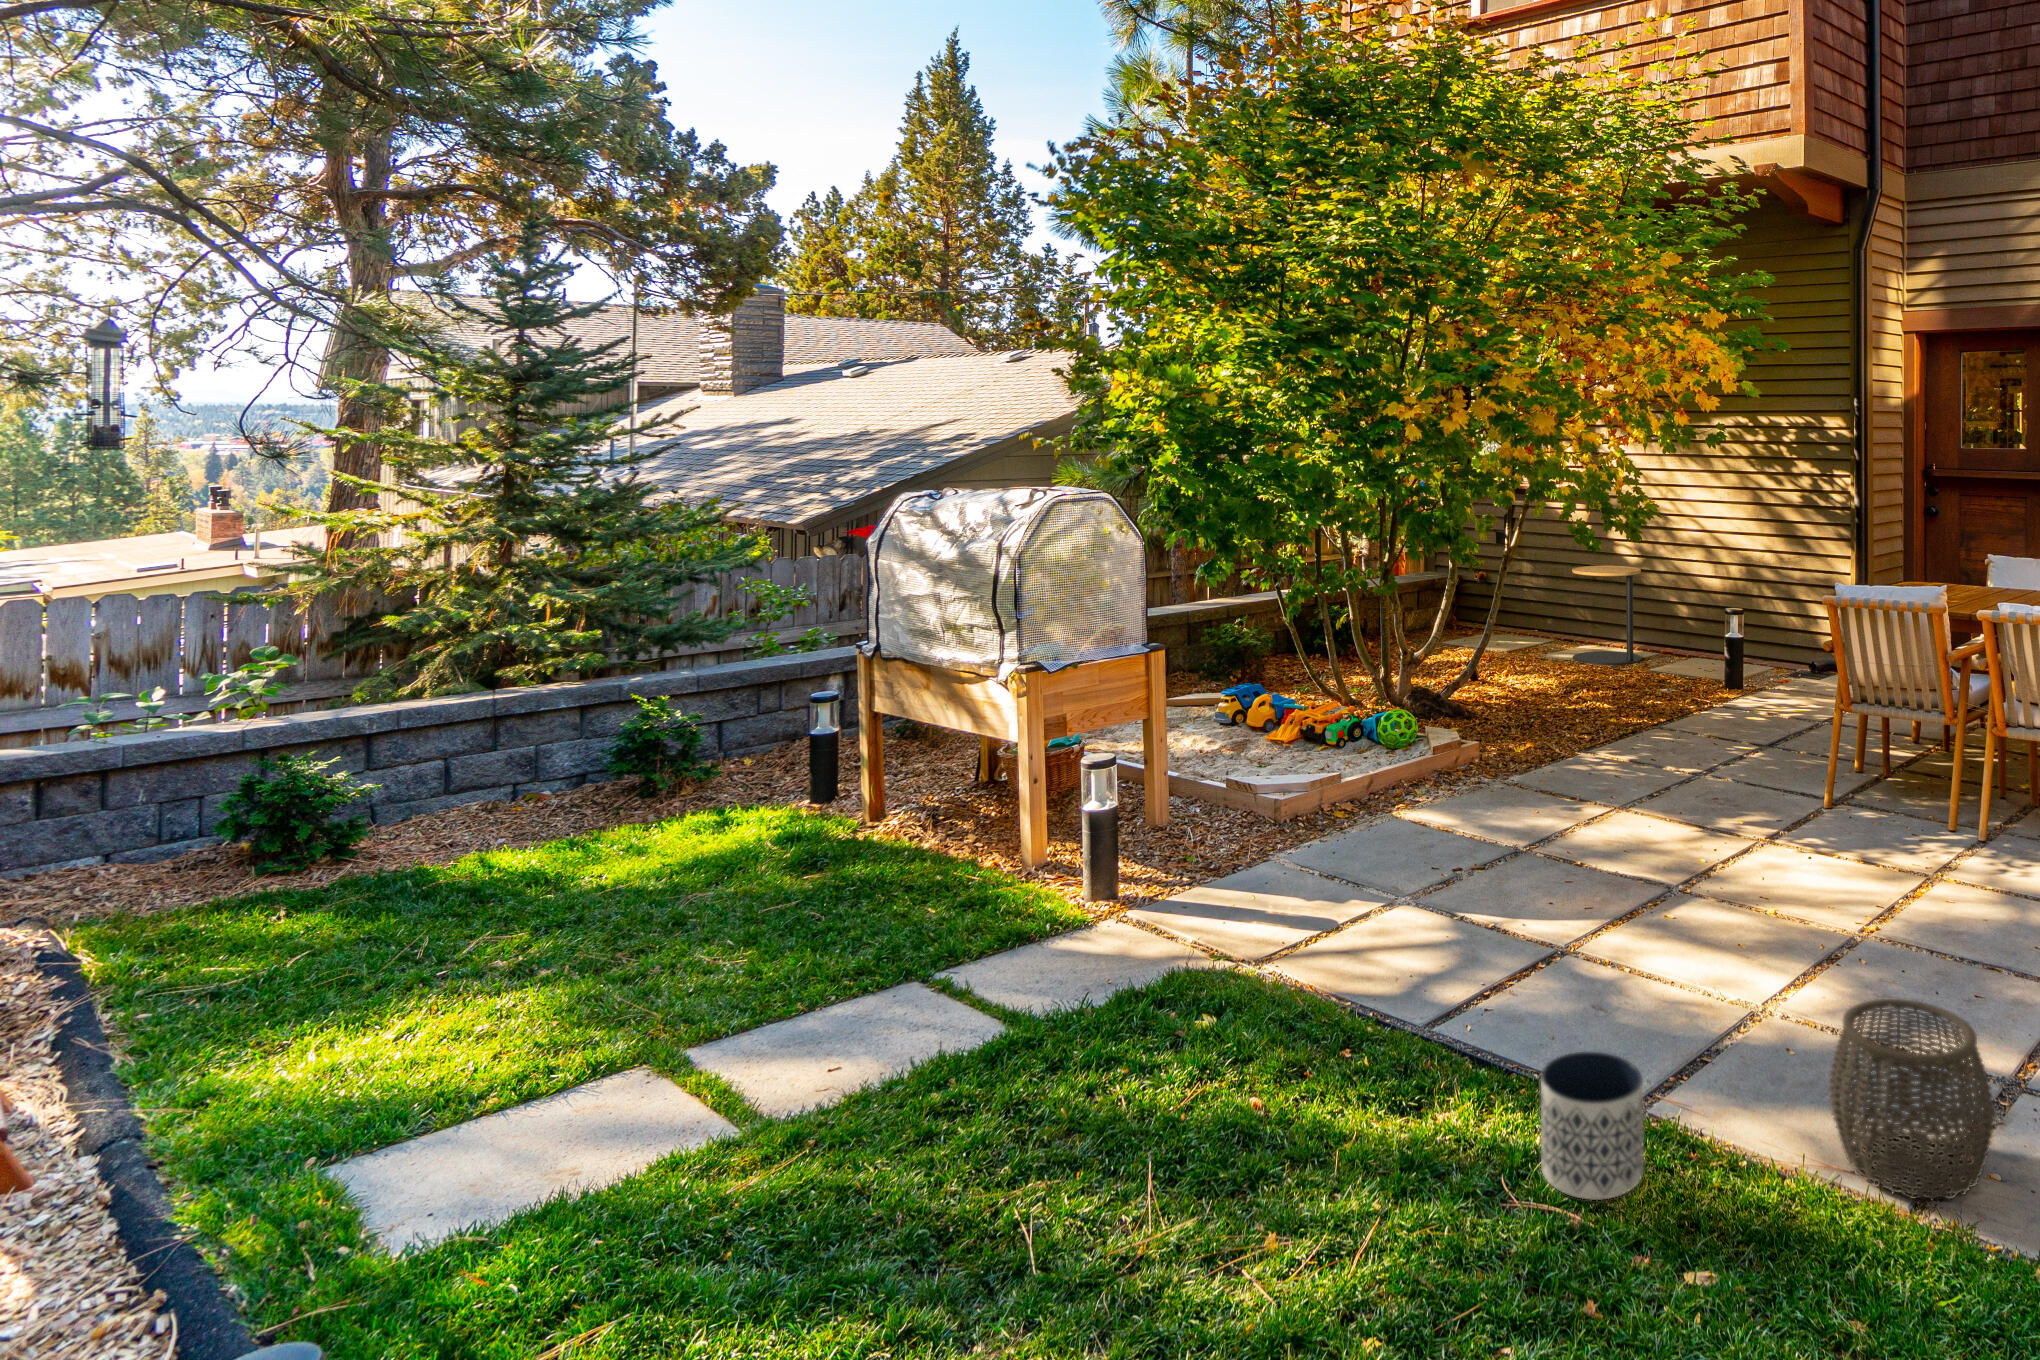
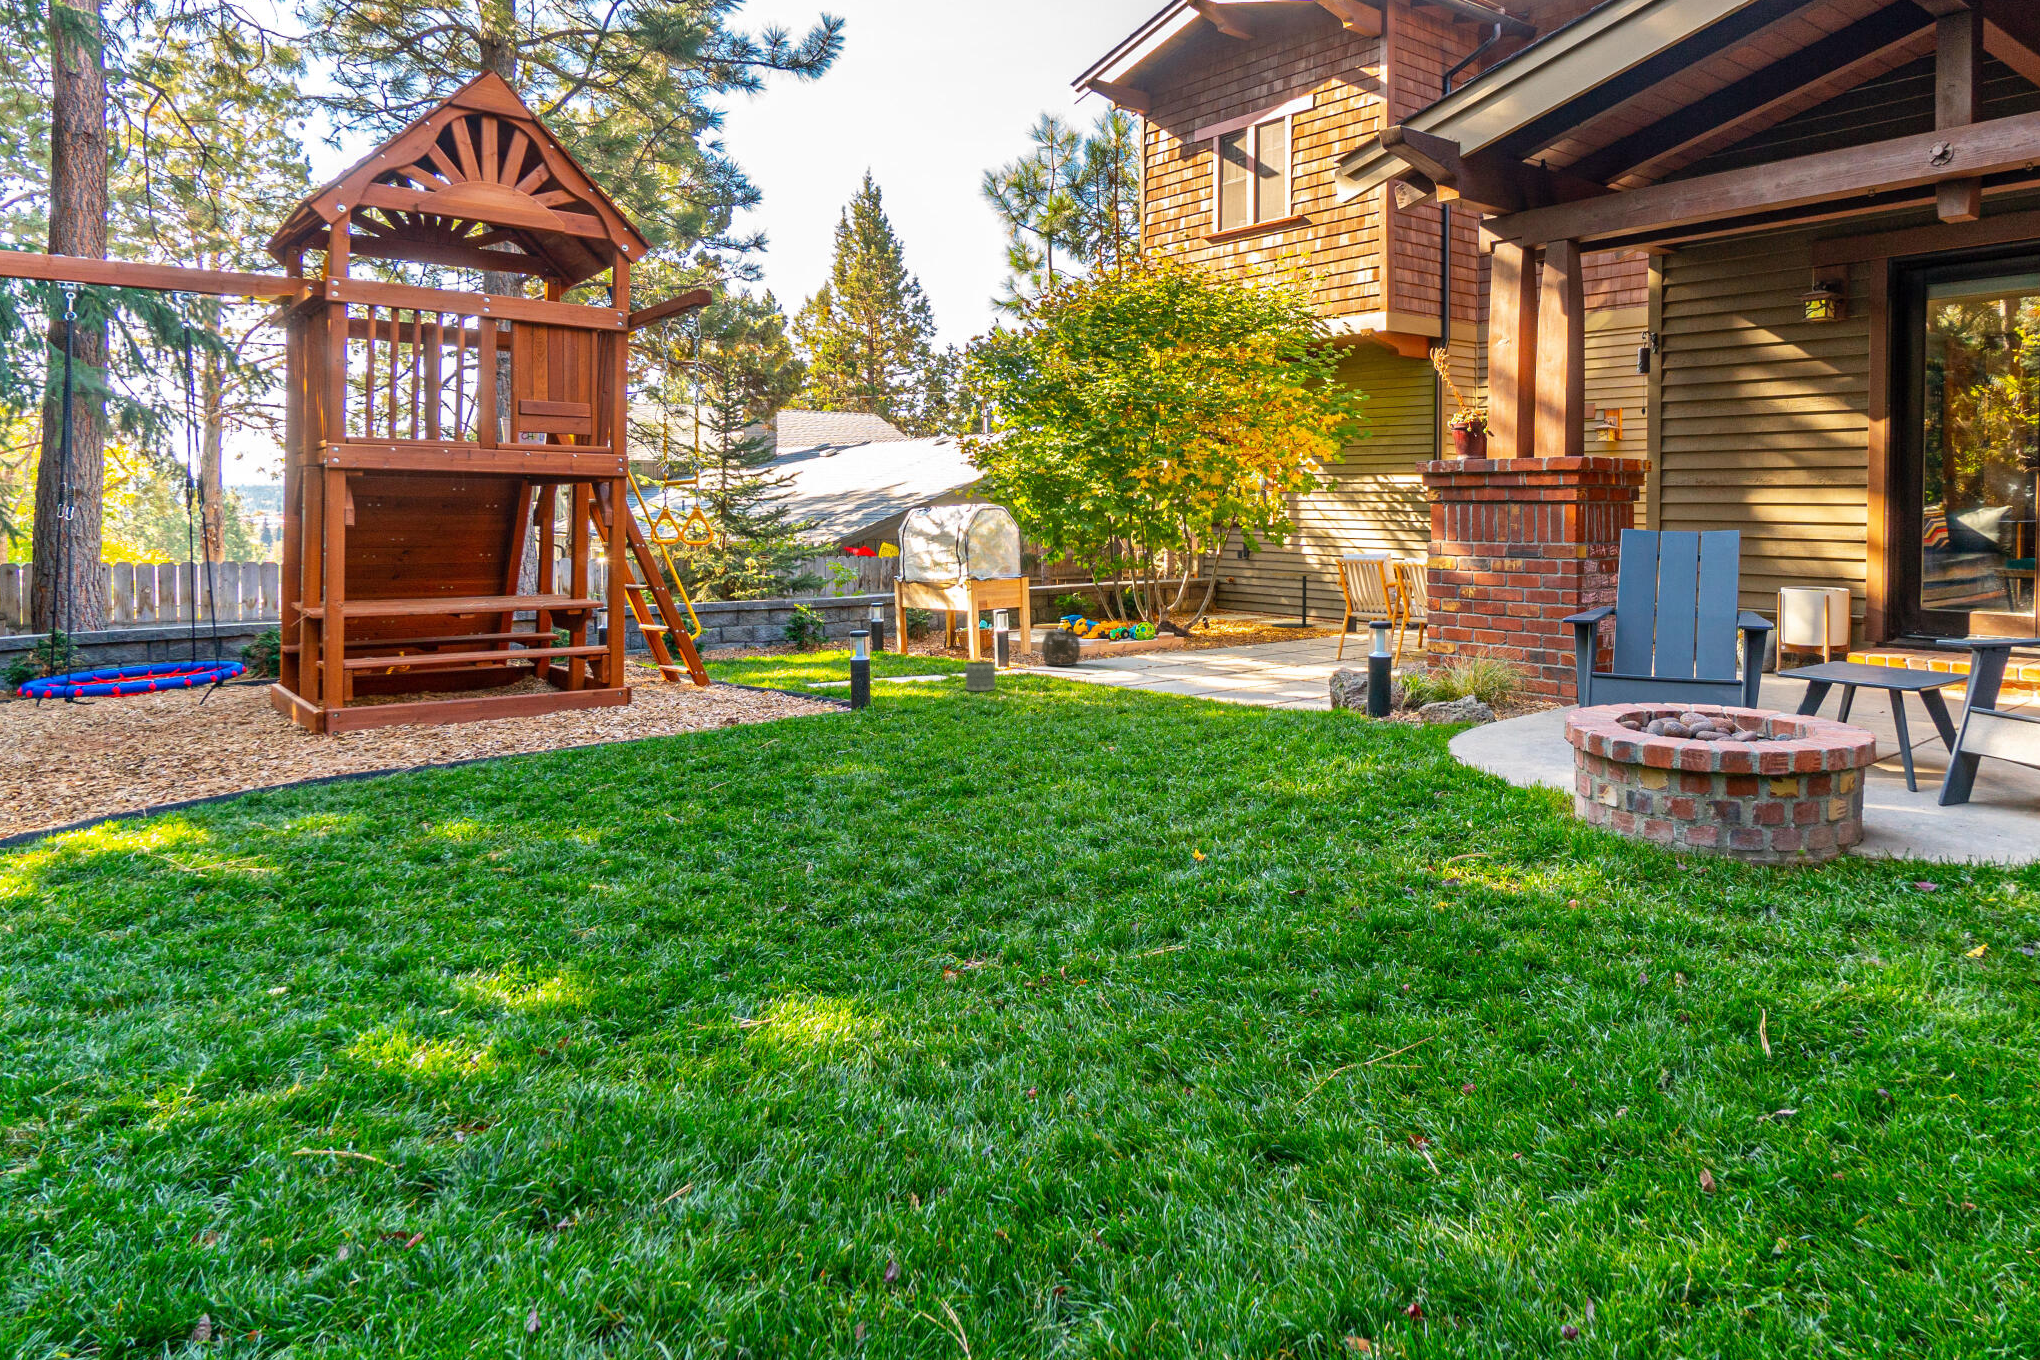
woven basket: present [1829,999,1995,1200] -> present [1042,630,1080,666]
planter: present [1541,1052,1644,1200] -> present [966,662,995,691]

